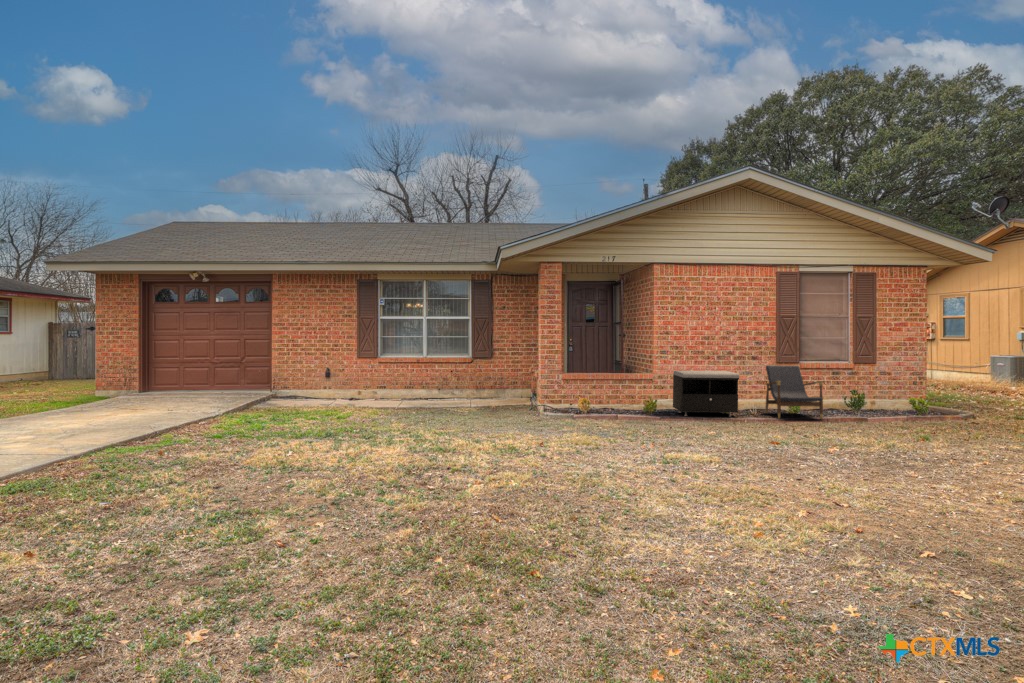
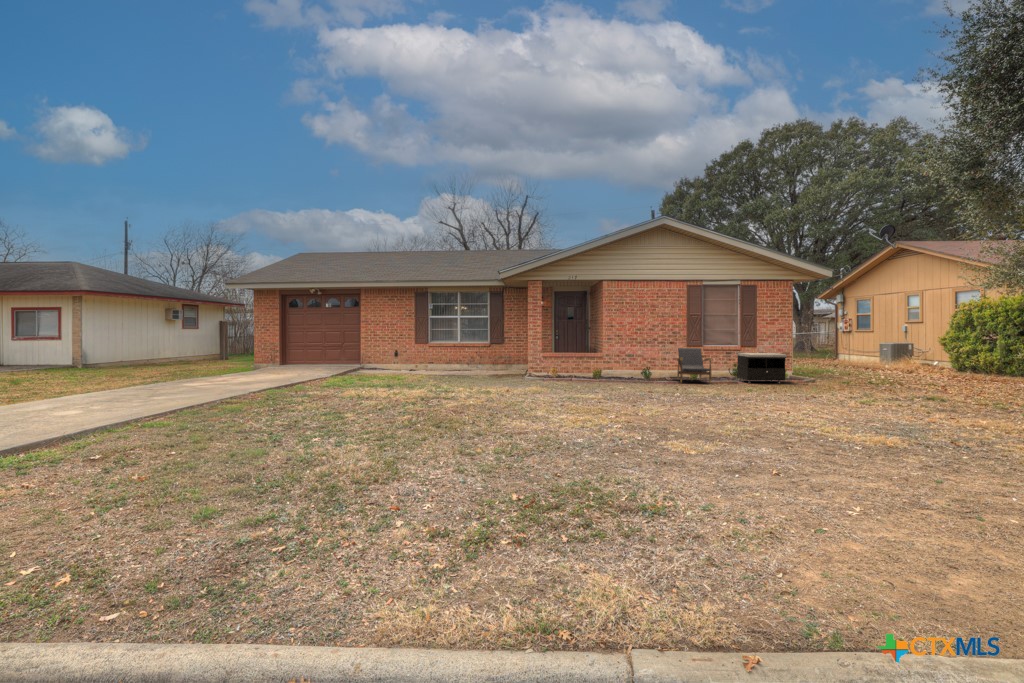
storage bench: present [673,371,739,416] -> present [737,353,787,383]

